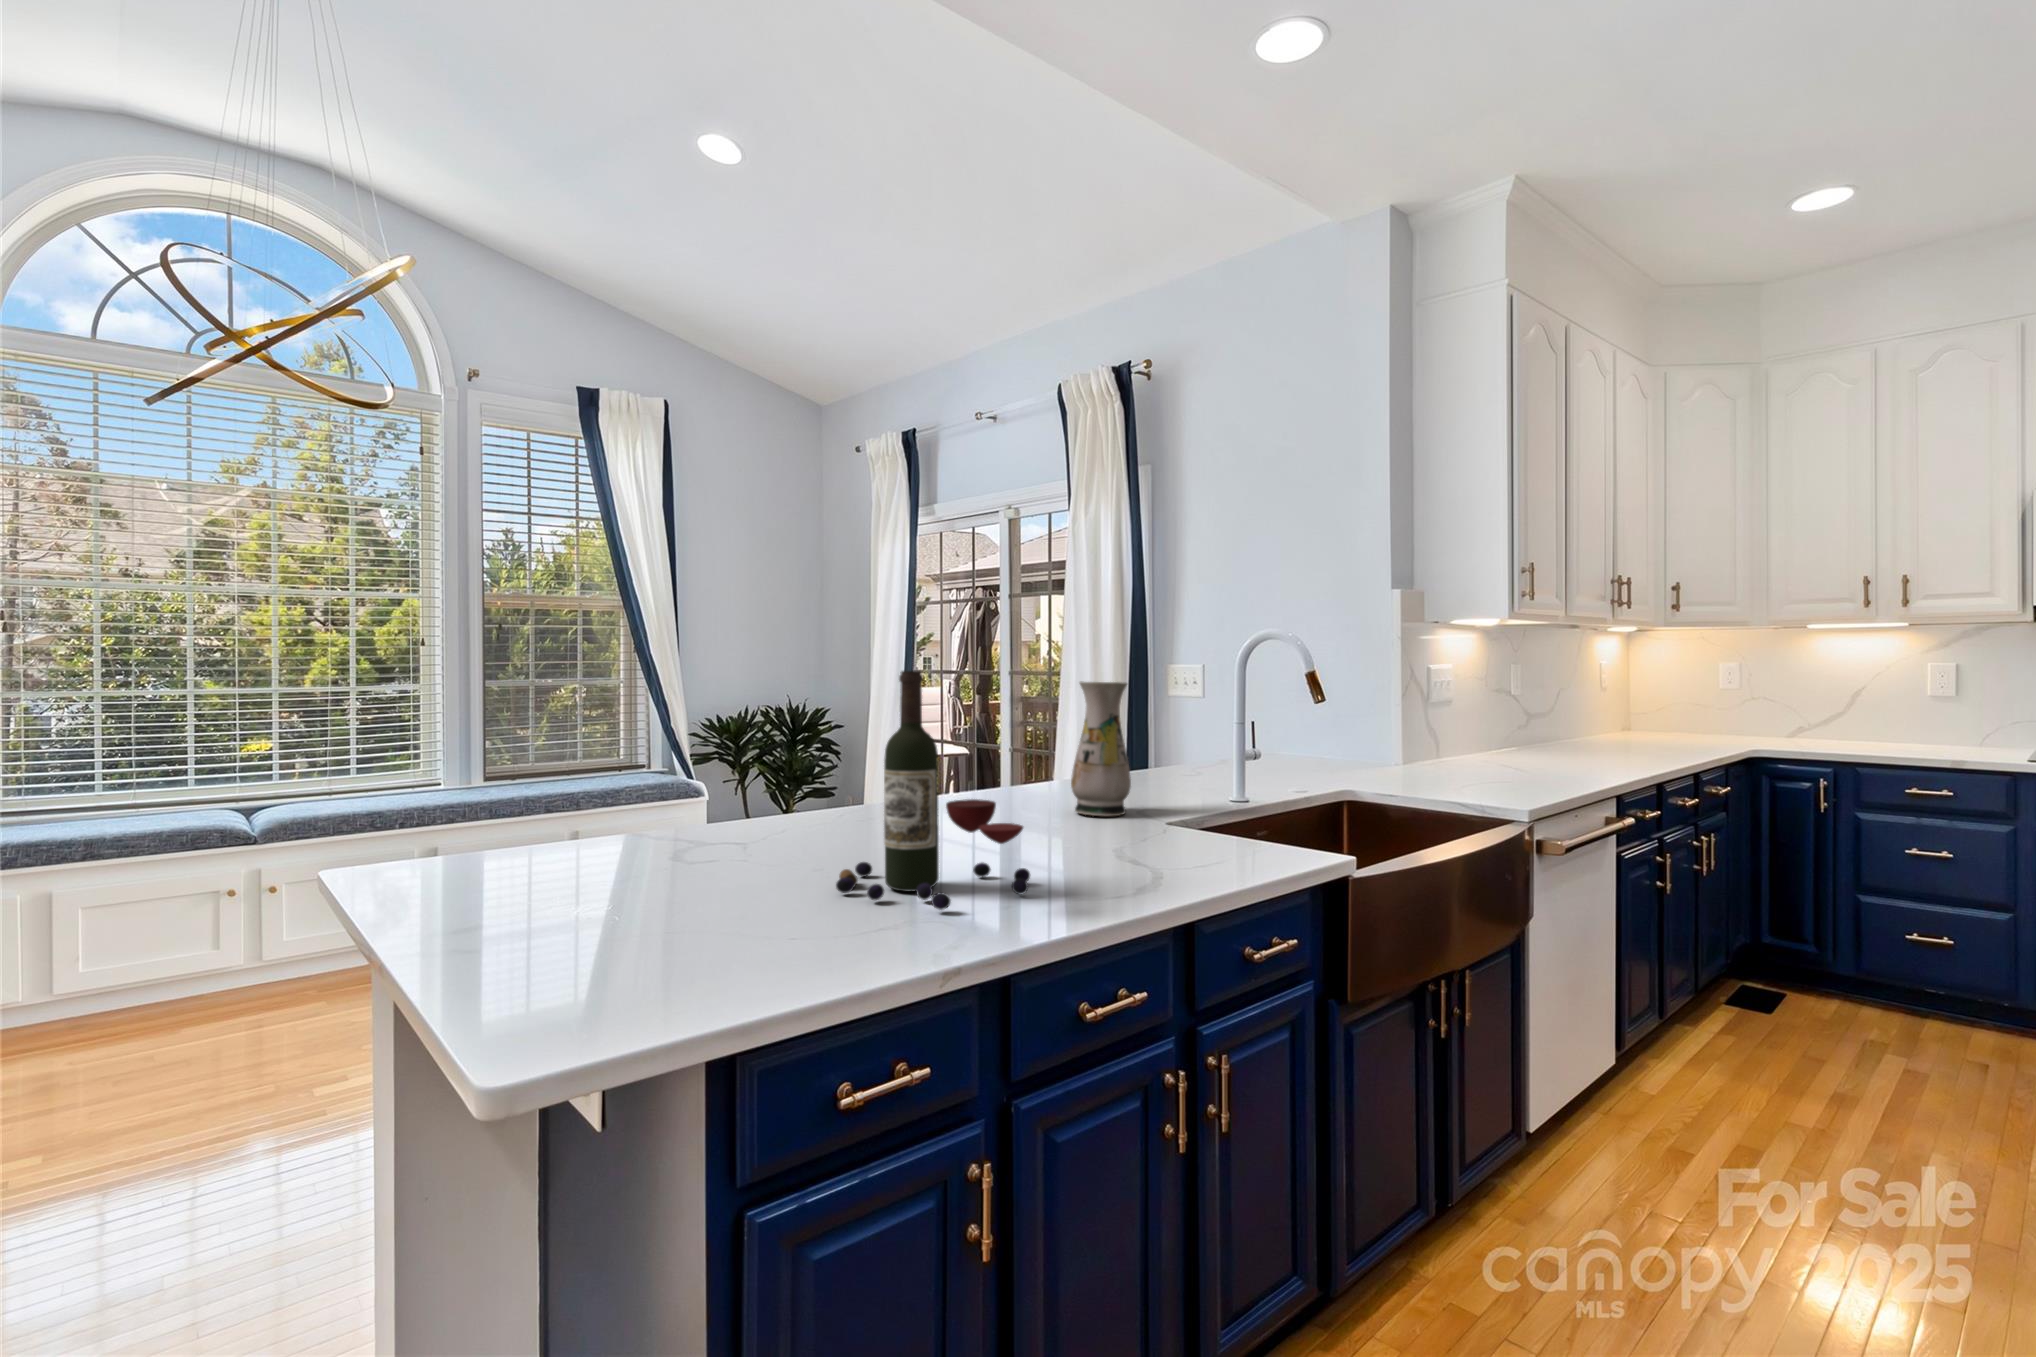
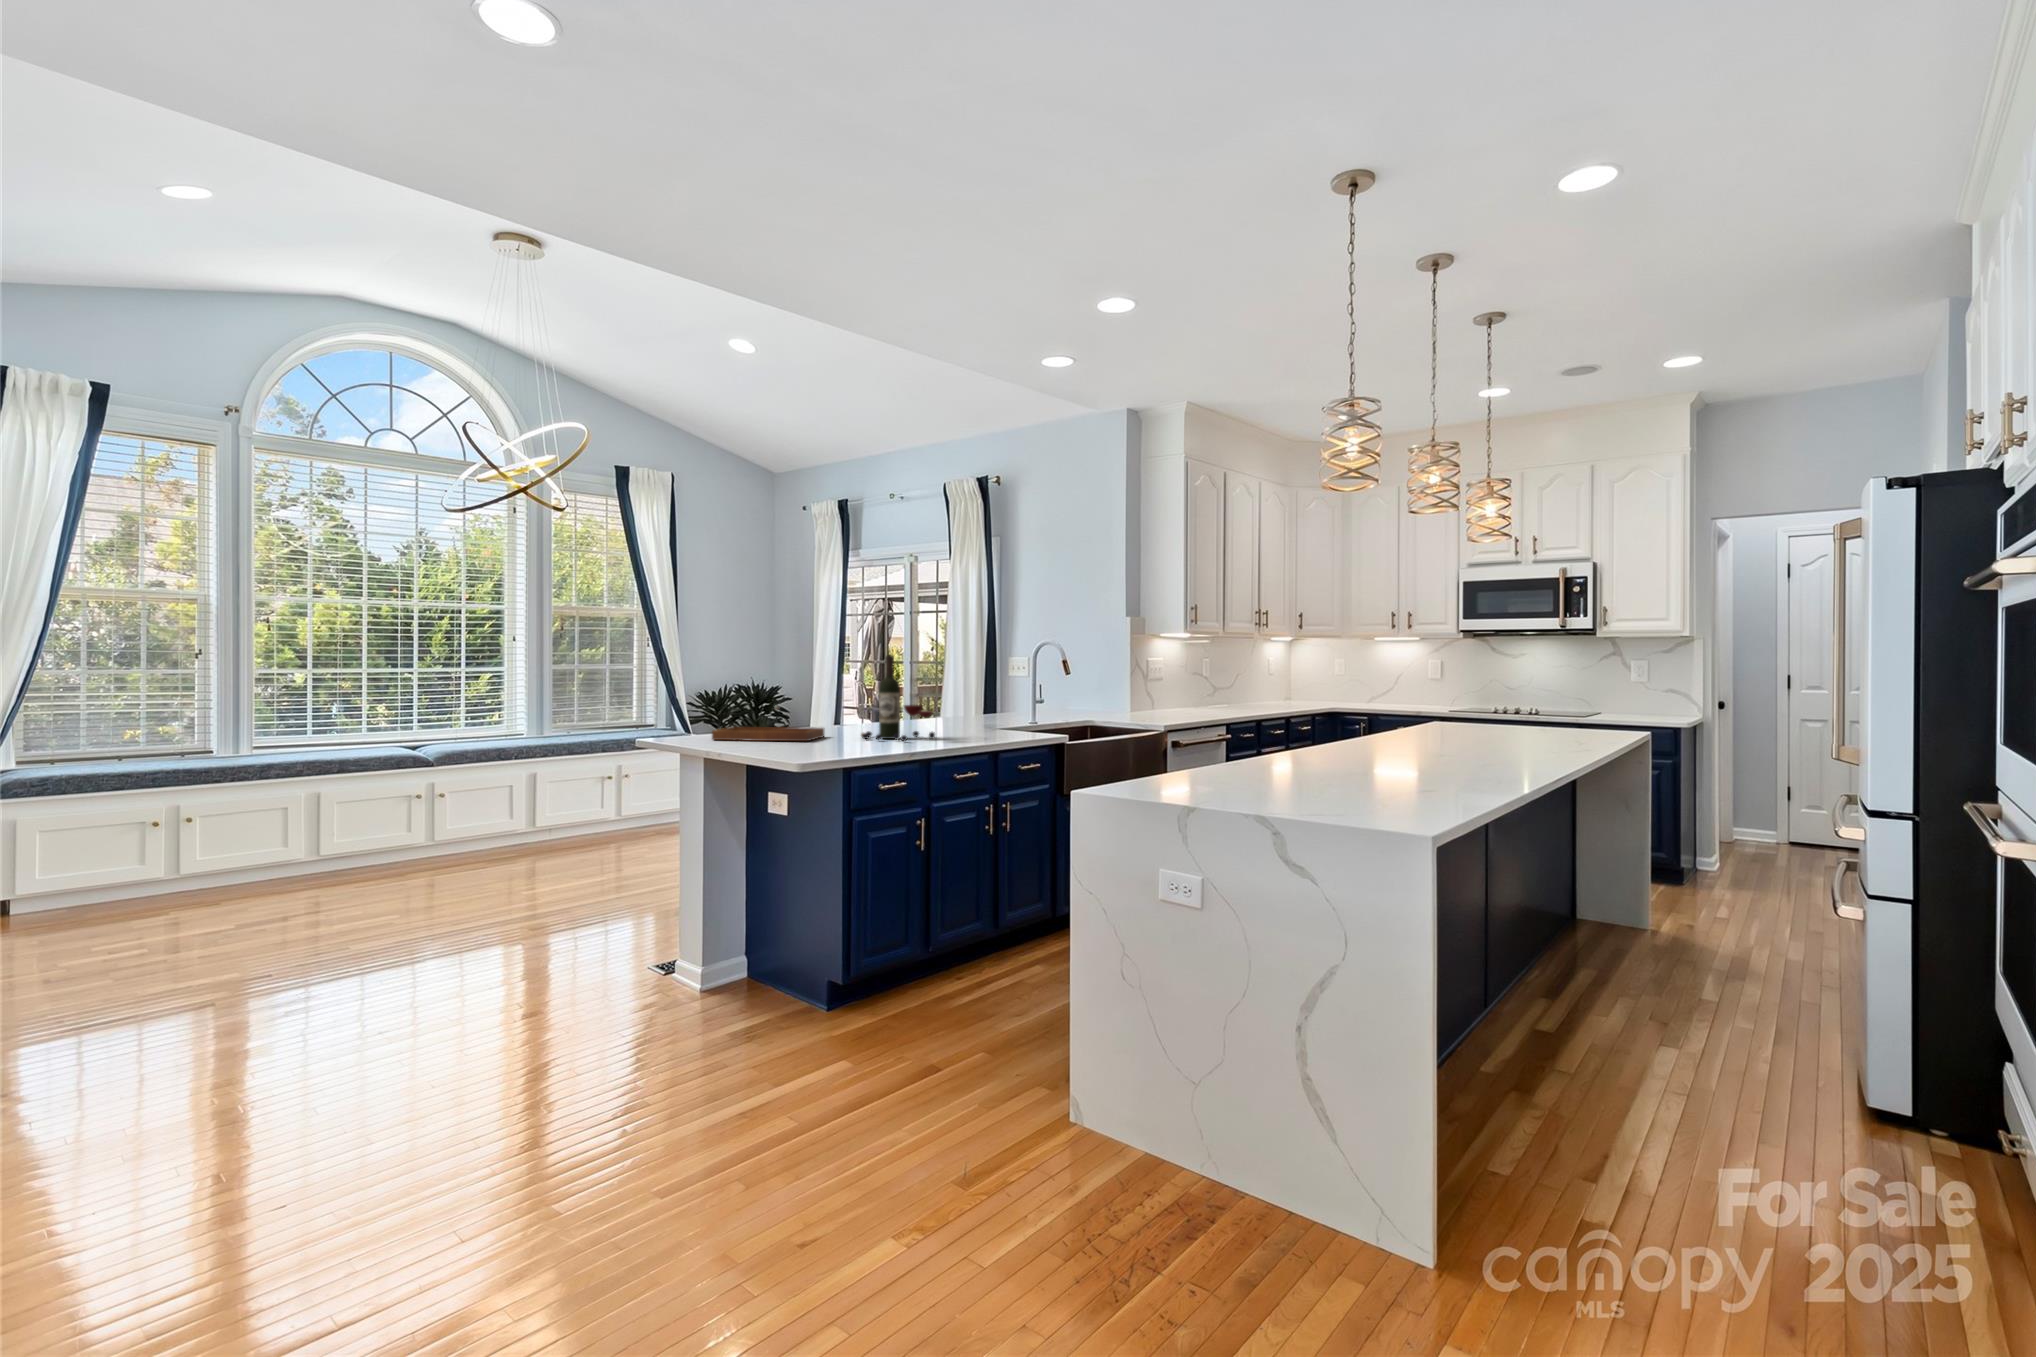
vase: present [1071,682,1131,816] -> none [951,662,979,724]
tray: none [460,794,756,903] -> present [712,705,824,741]

